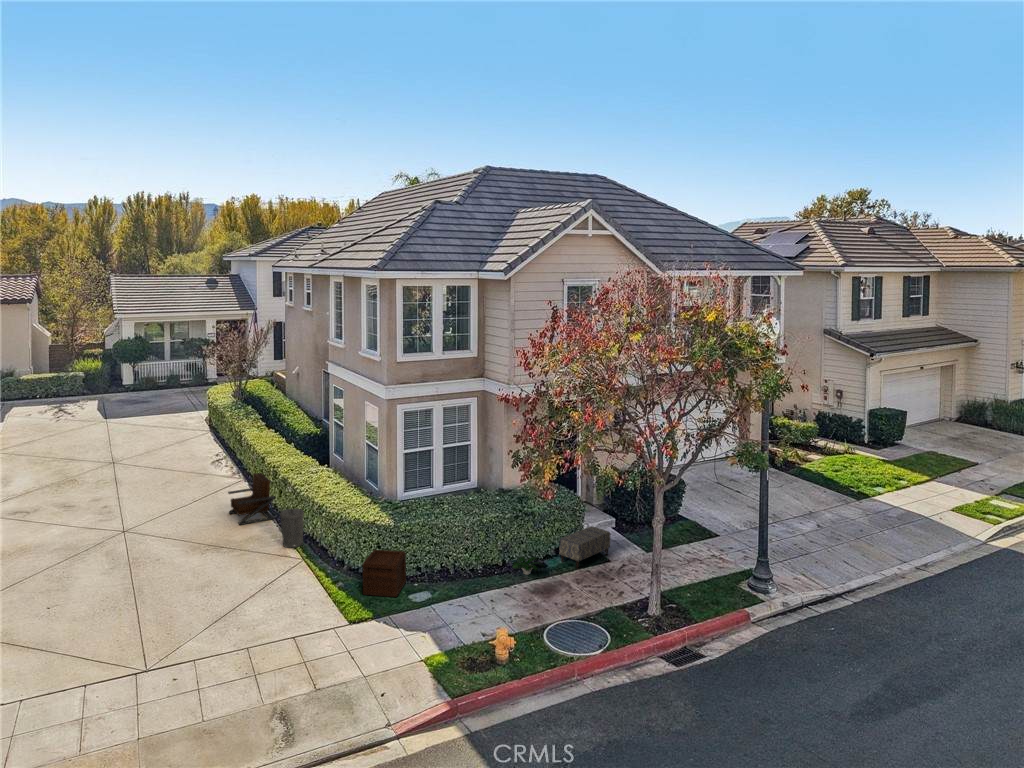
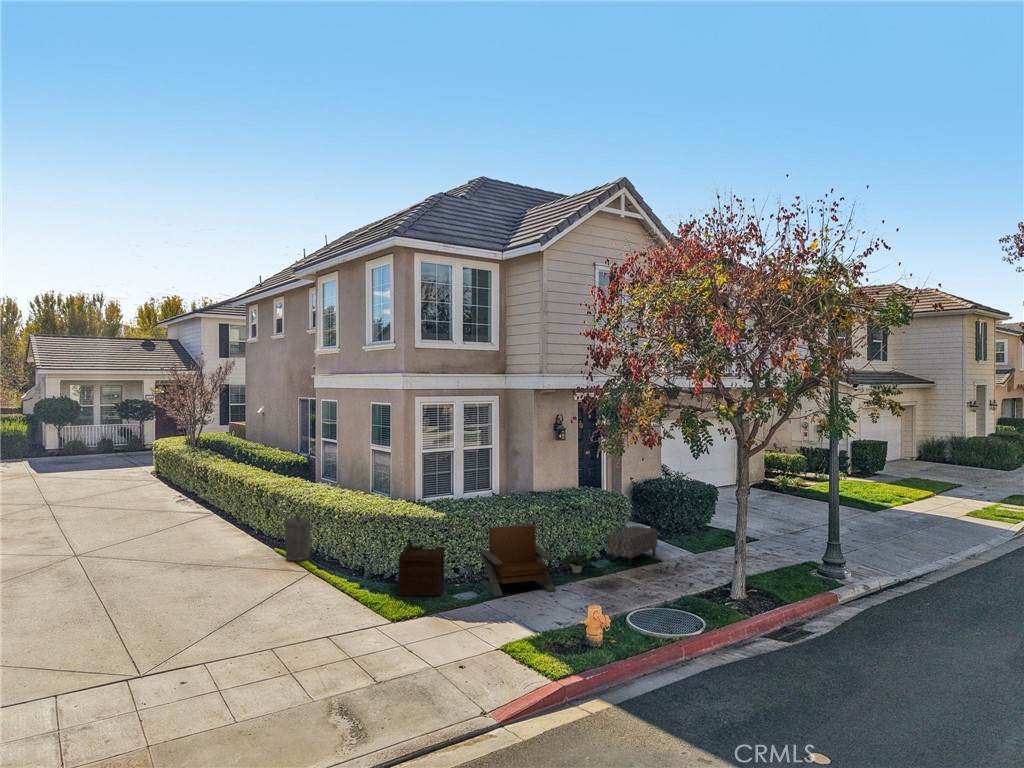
lounge chair: present [228,473,275,525] -> present [480,525,555,597]

